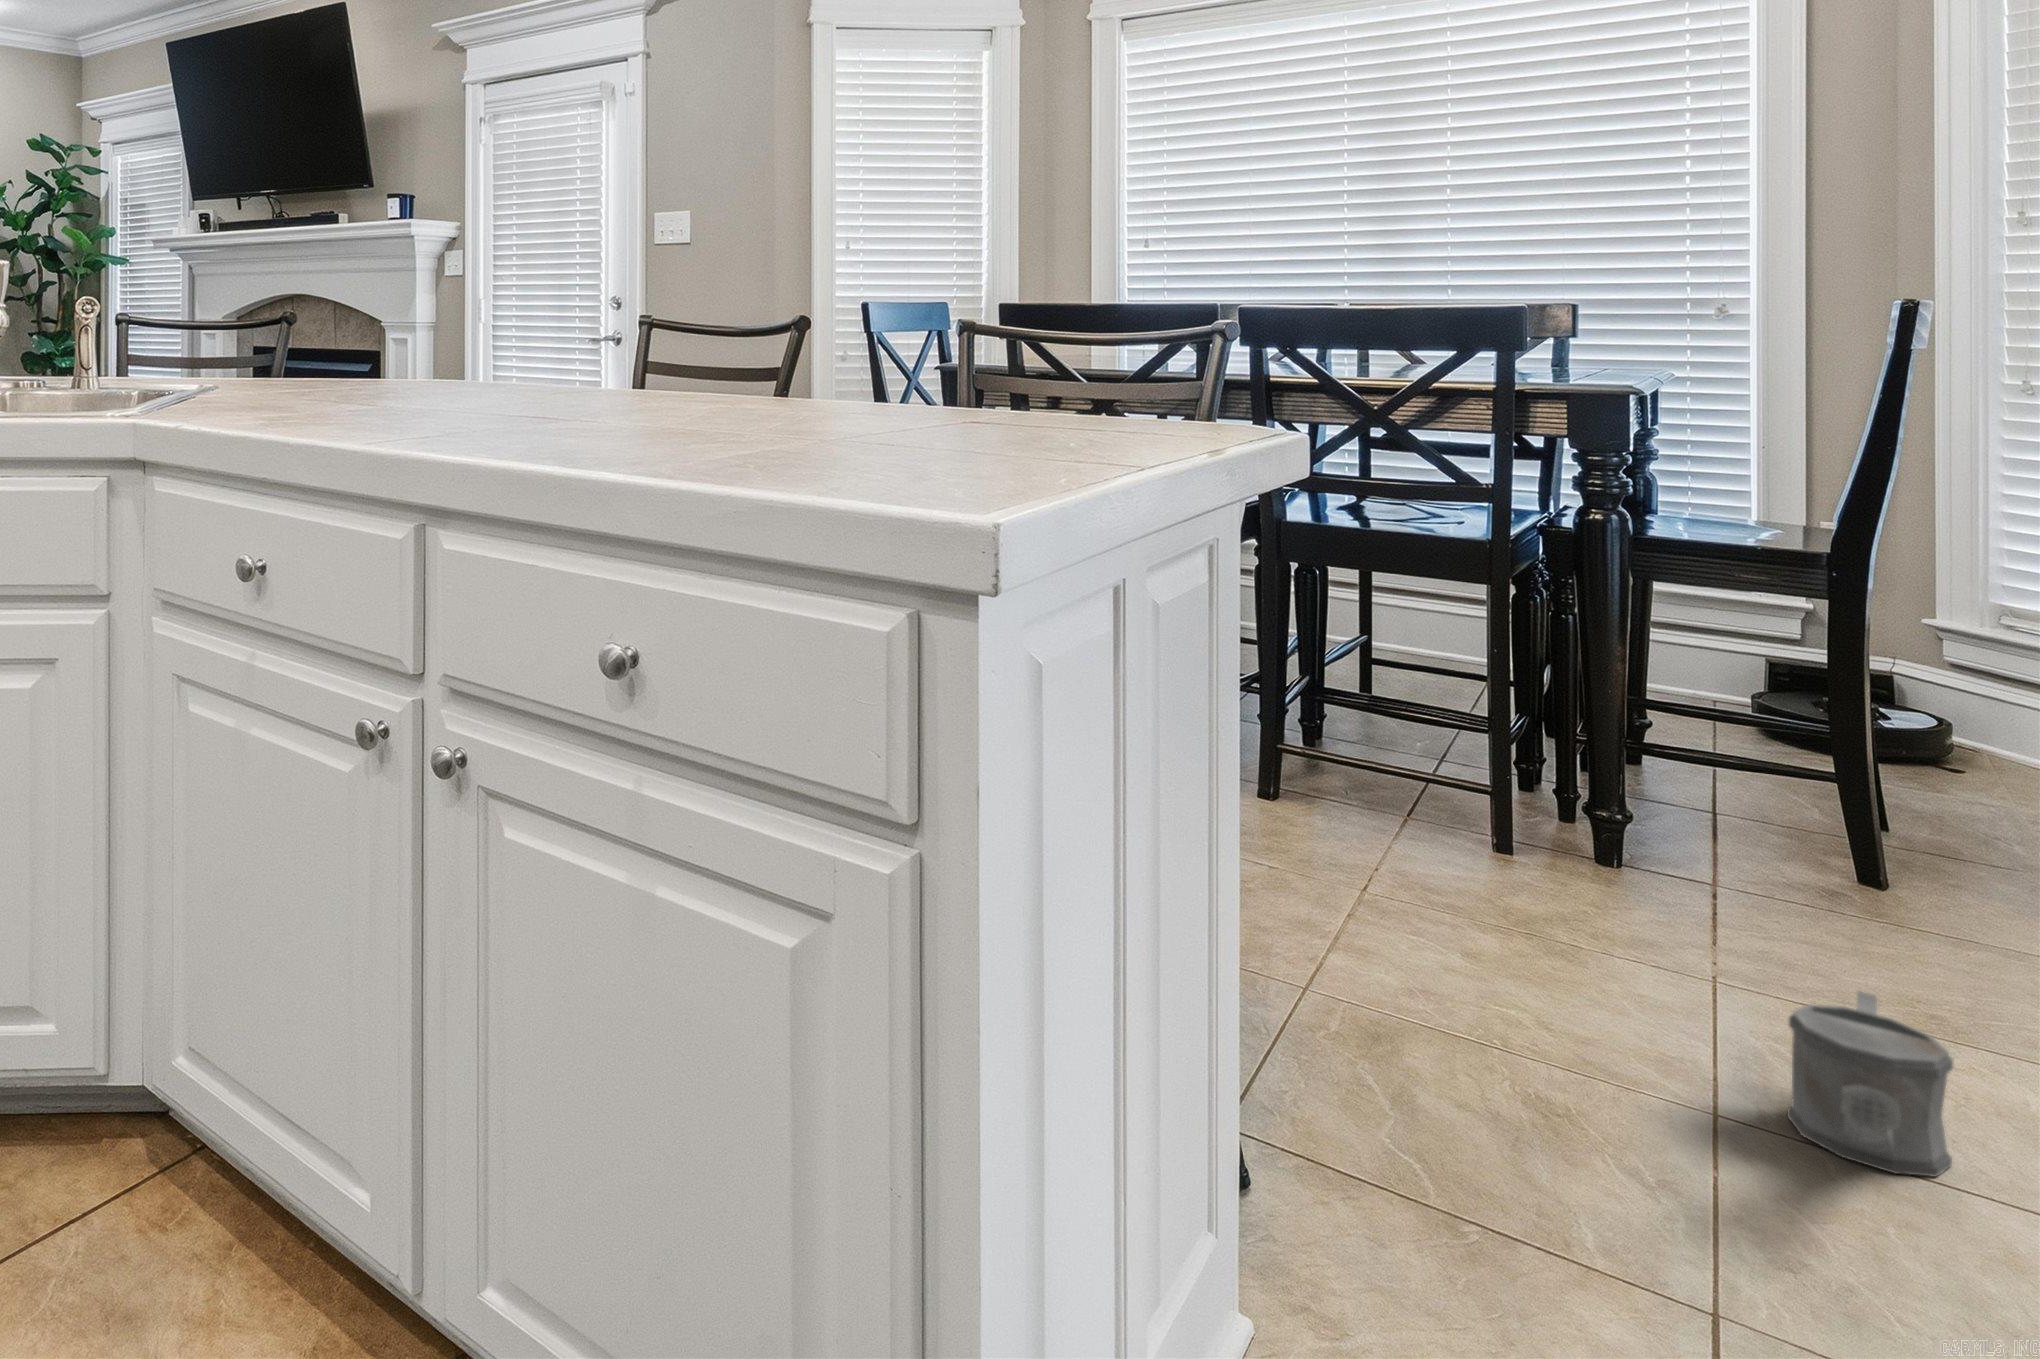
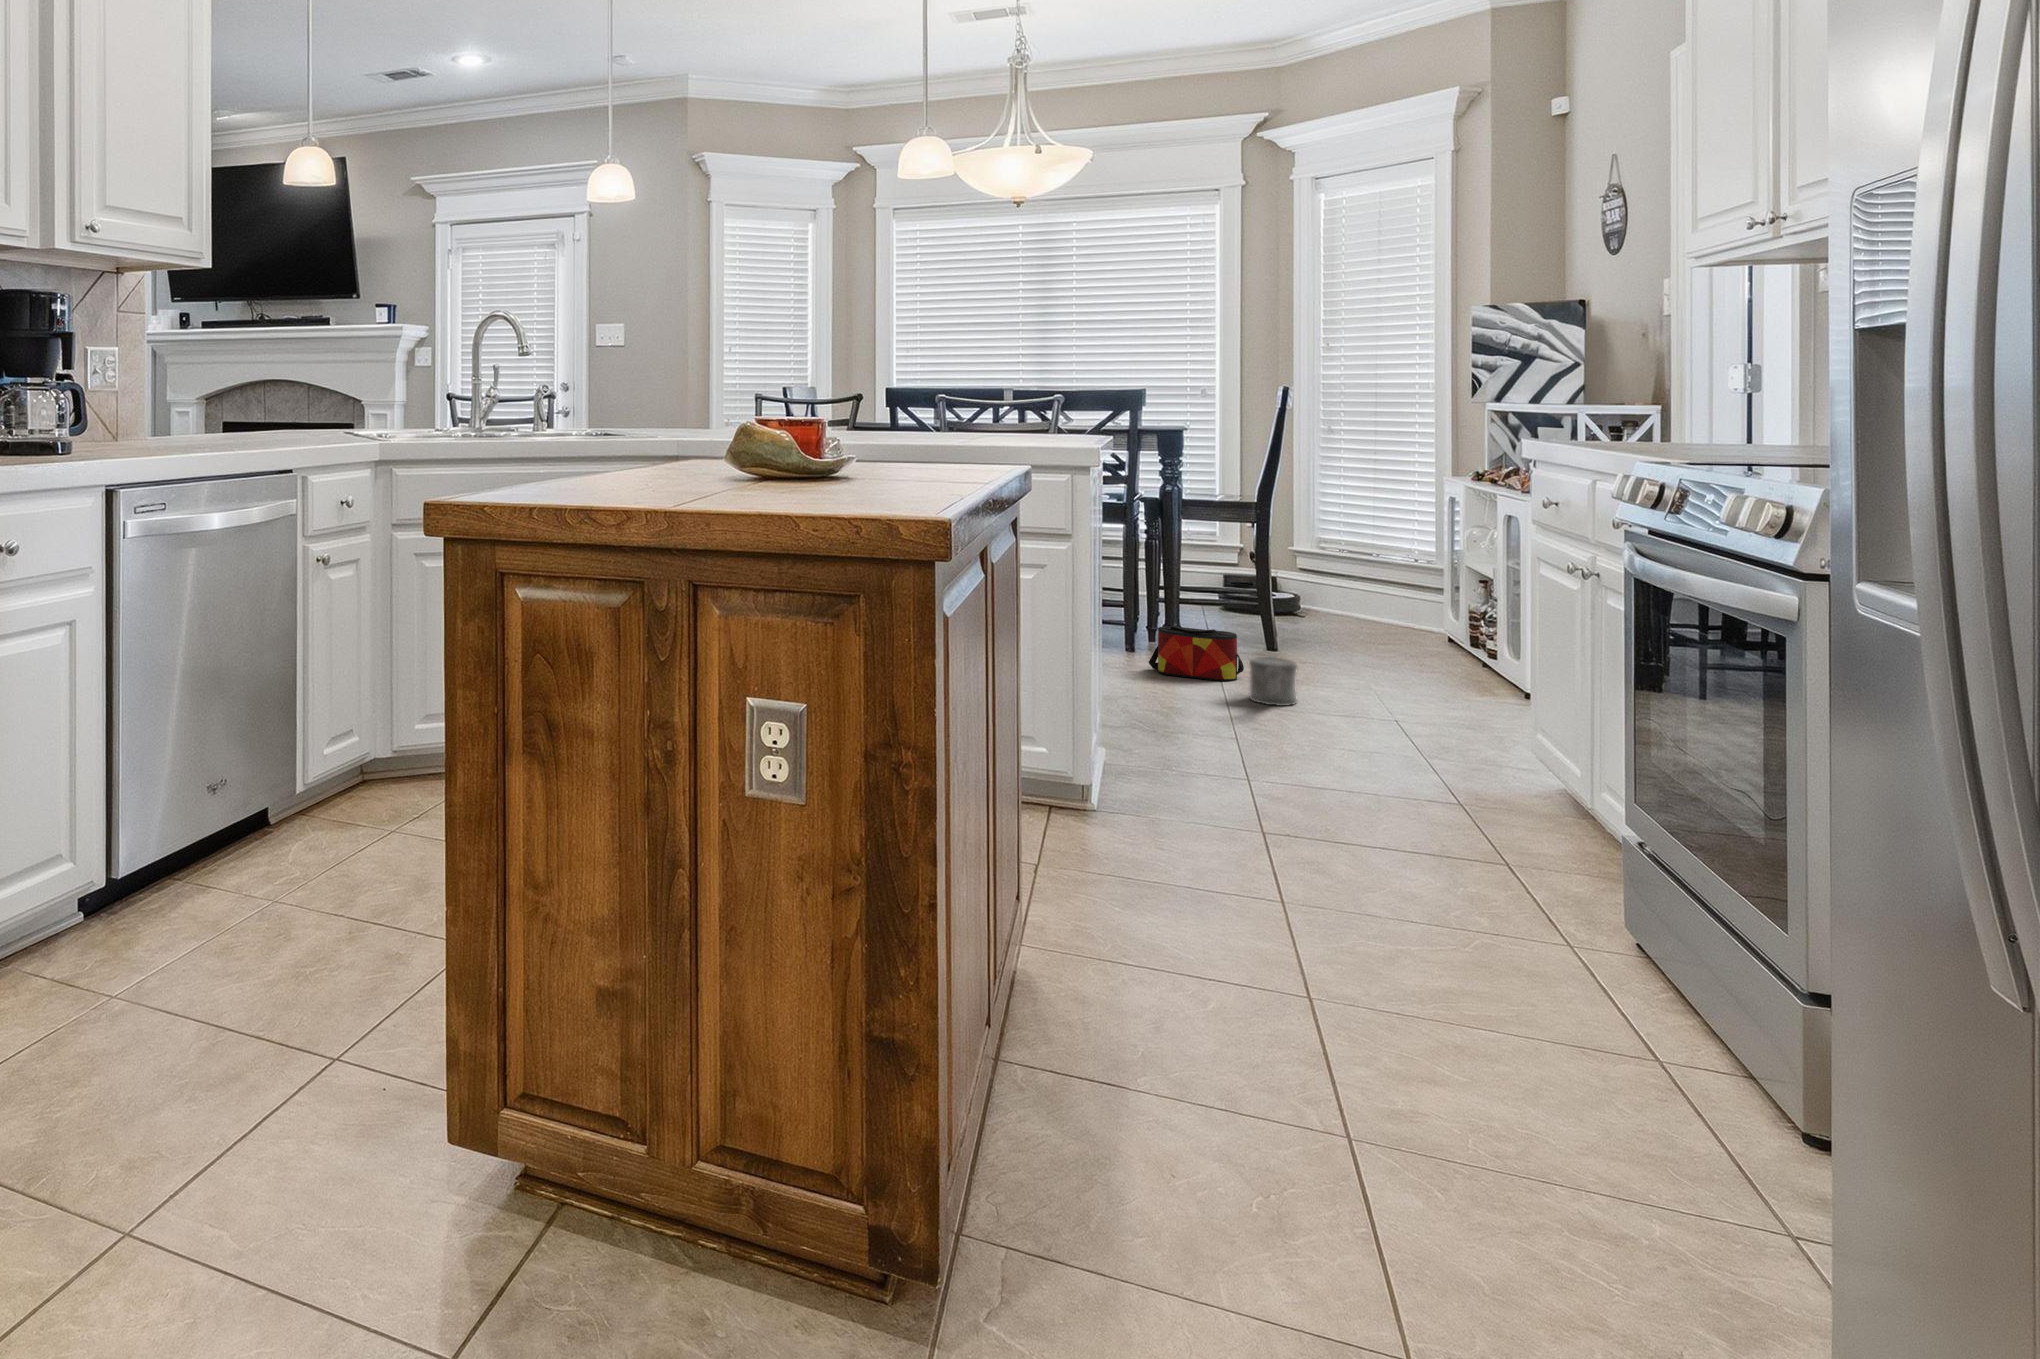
bag: none [1515,844,1779,1018] -> present [1149,625,1244,681]

